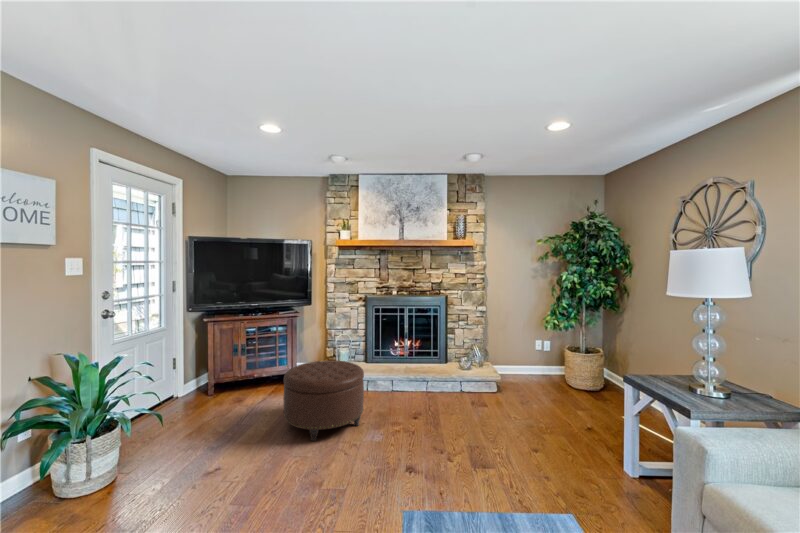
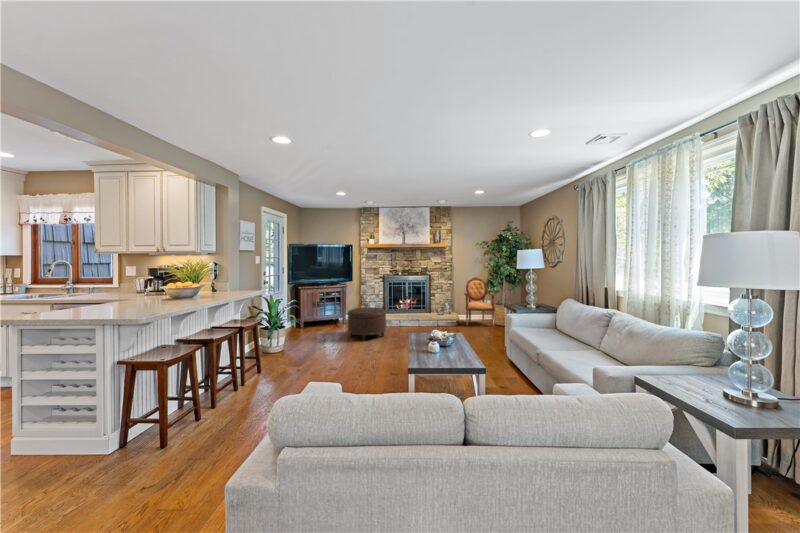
armchair: none [510,299,570,393] -> present [464,277,495,326]

